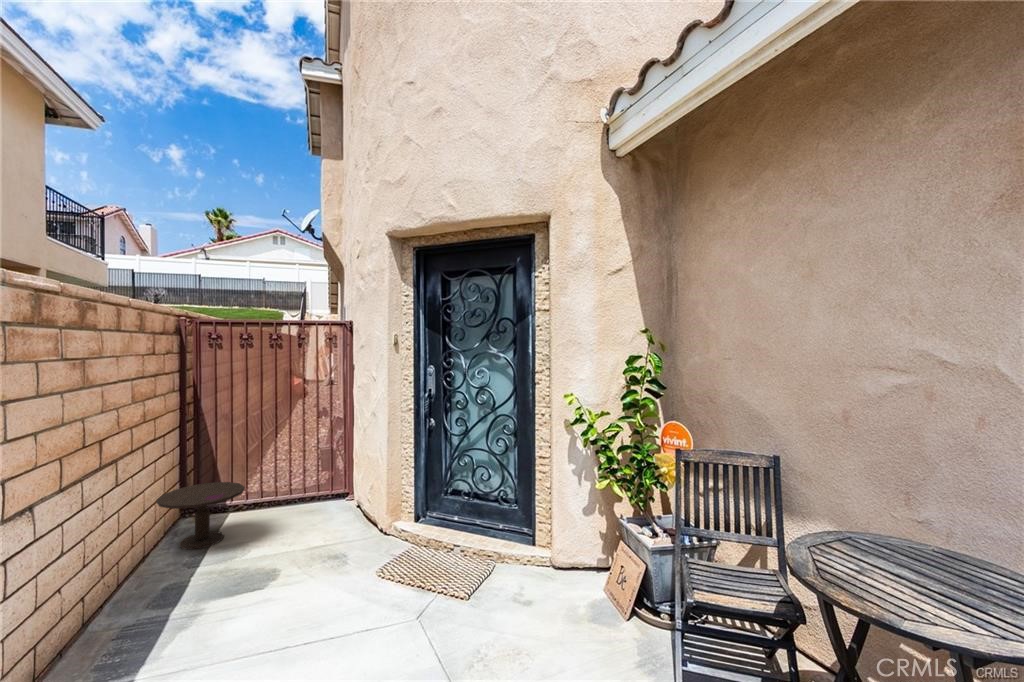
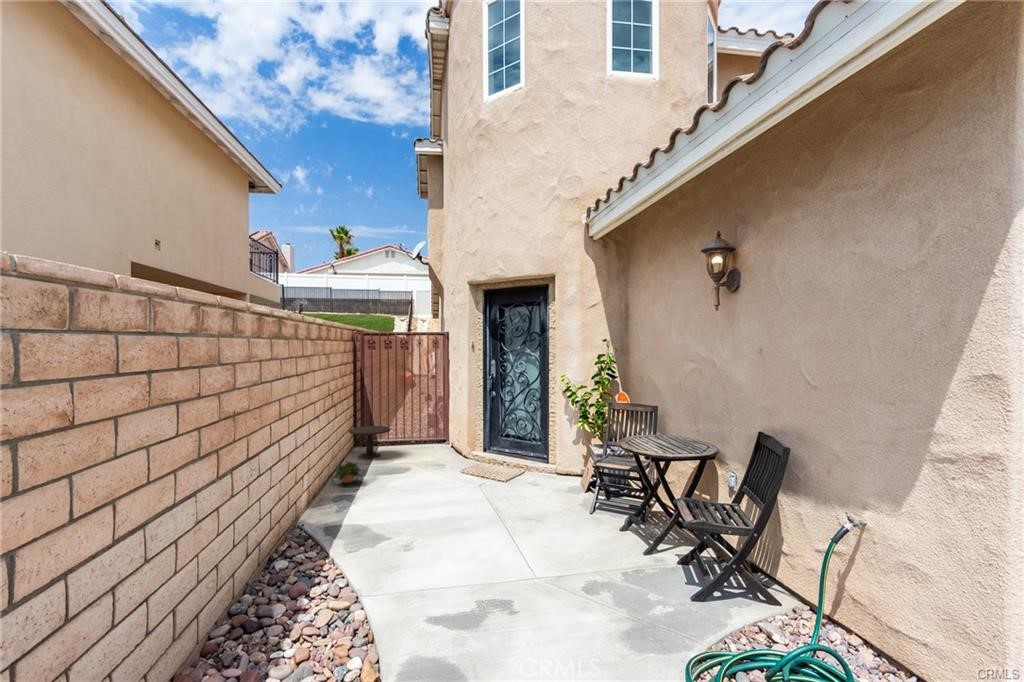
potted plant: none [65,589,154,657] -> present [331,461,362,483]

